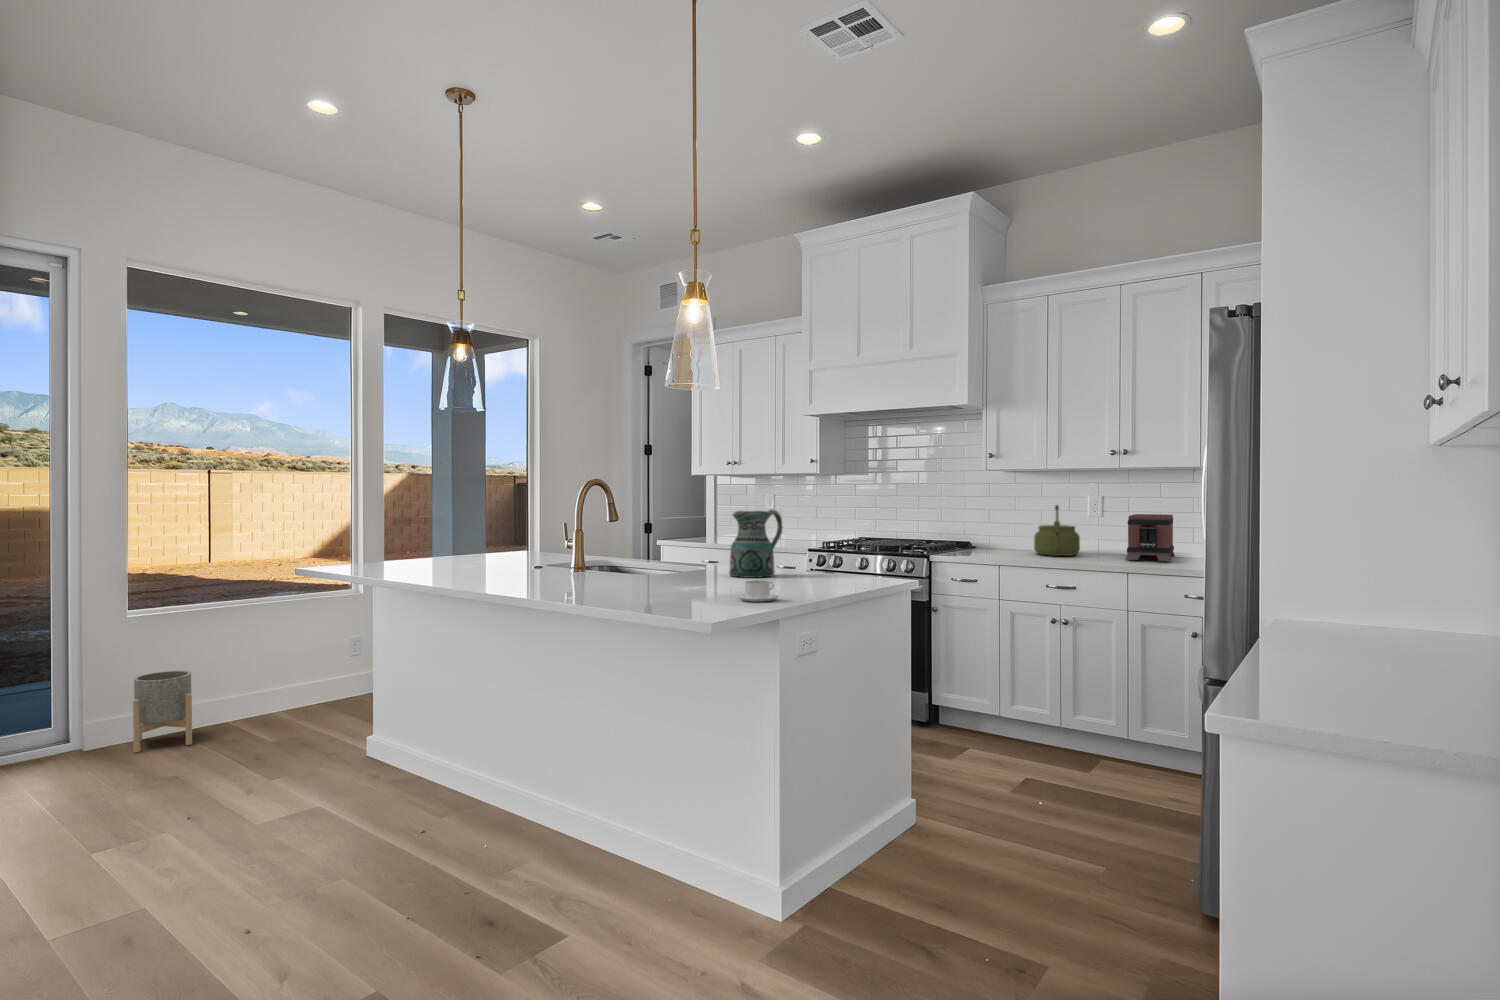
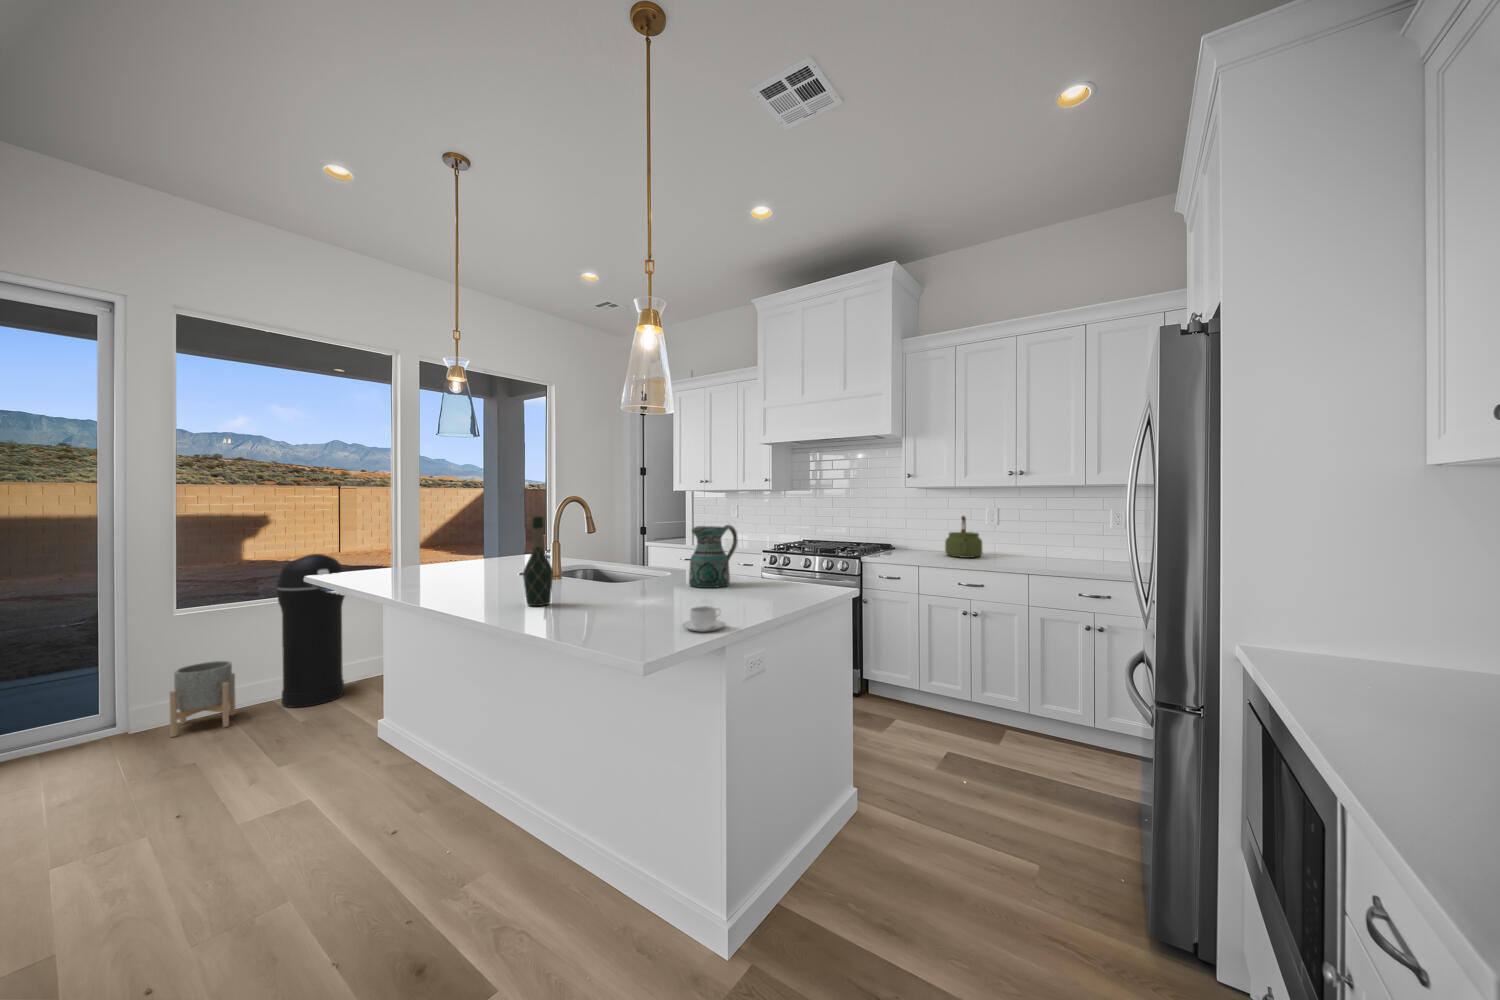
wine bottle: none [566,496,595,588] -> present [523,517,553,606]
toaster: present [1126,514,1175,561] -> none [1022,523,1061,563]
trash can: none [233,549,307,729] -> present [277,554,345,708]

